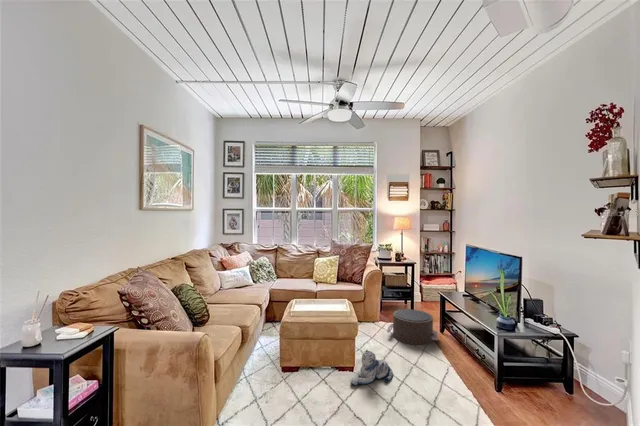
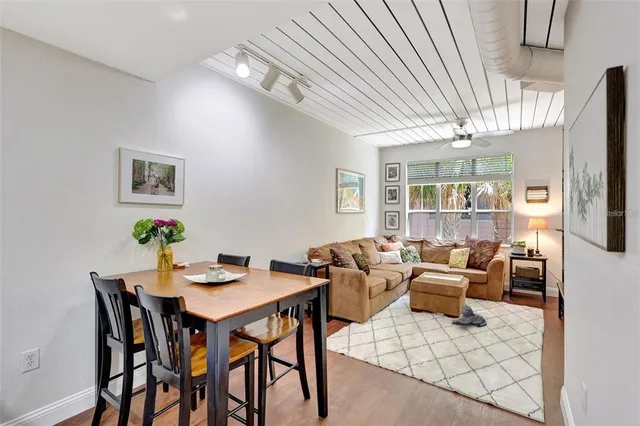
pouf: present [387,309,438,345] -> none [499,292,547,318]

